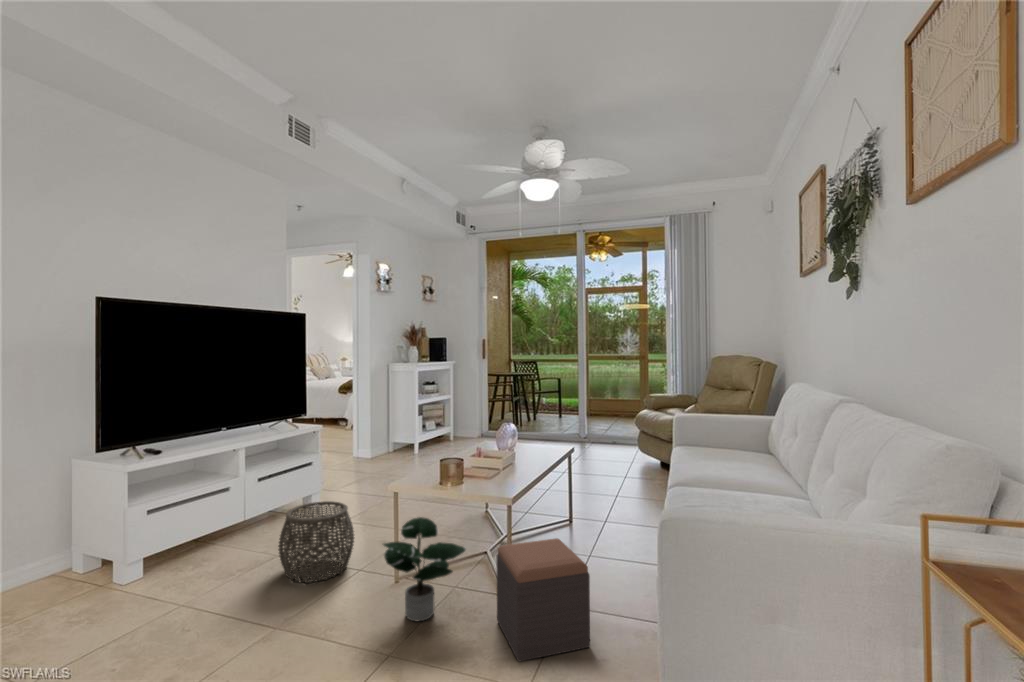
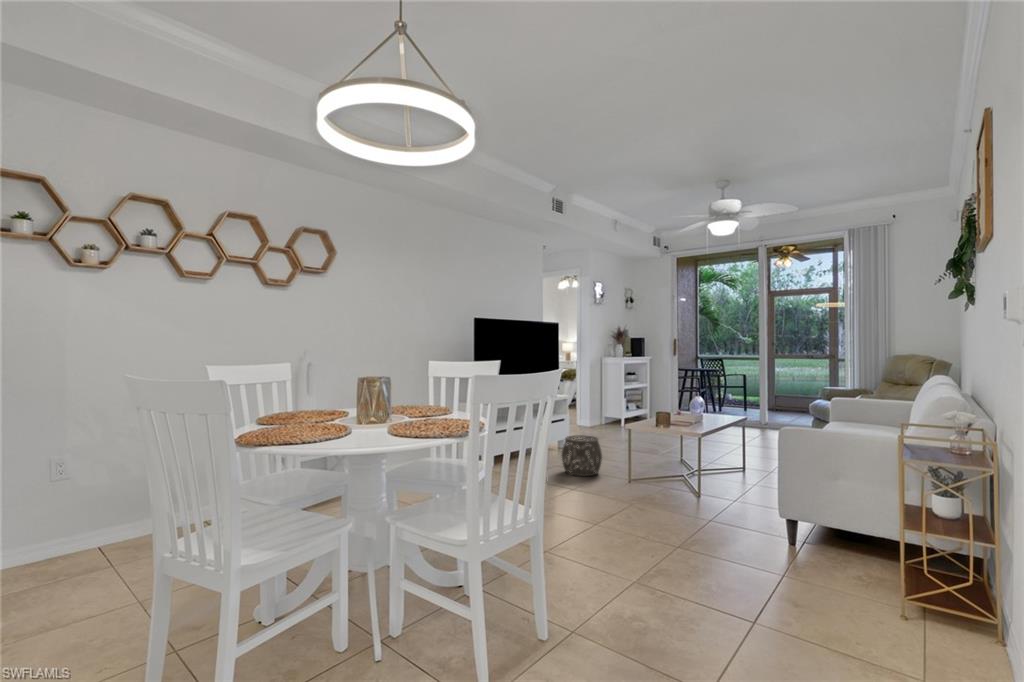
potted plant: present [384,517,466,621] -> none [627,442,674,495]
footstool: present [496,538,590,661] -> none [693,457,749,513]

